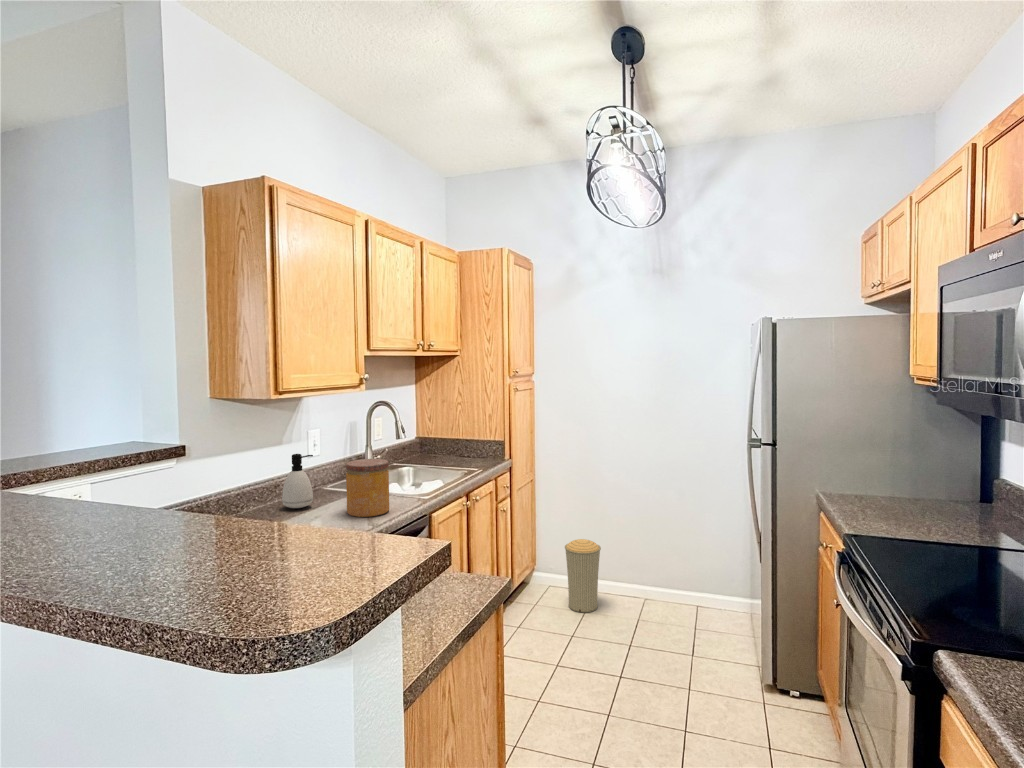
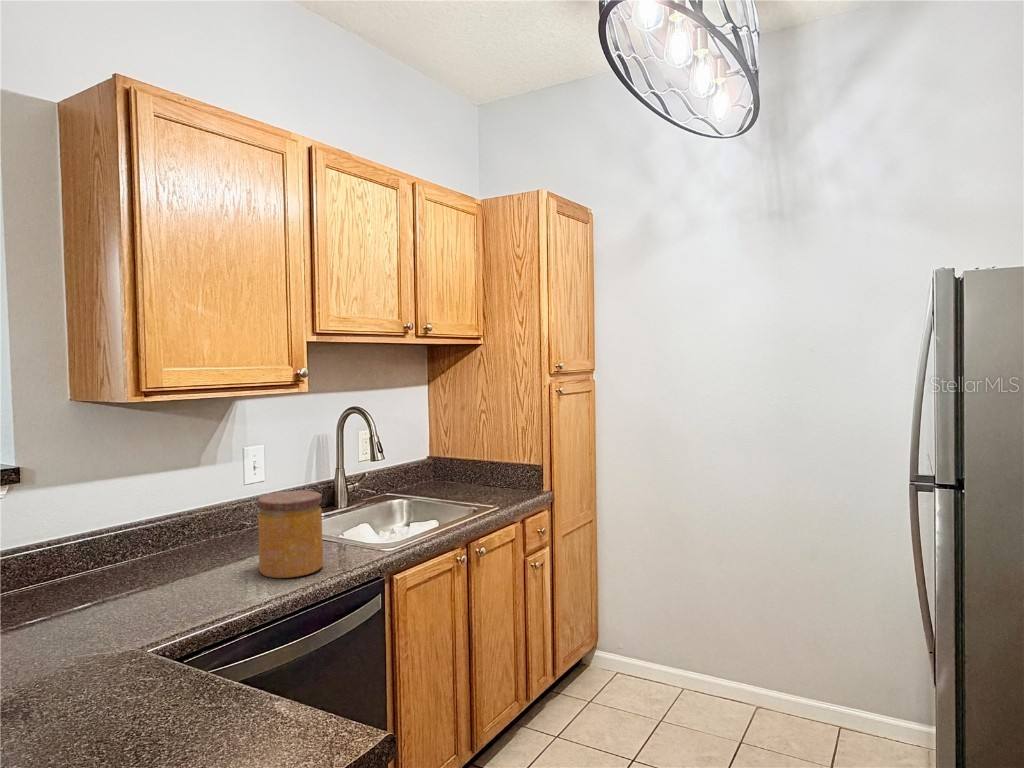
soap dispenser: present [282,454,313,508] -> none [180,481,226,558]
trash can: present [565,539,601,612] -> none [631,612,685,723]

